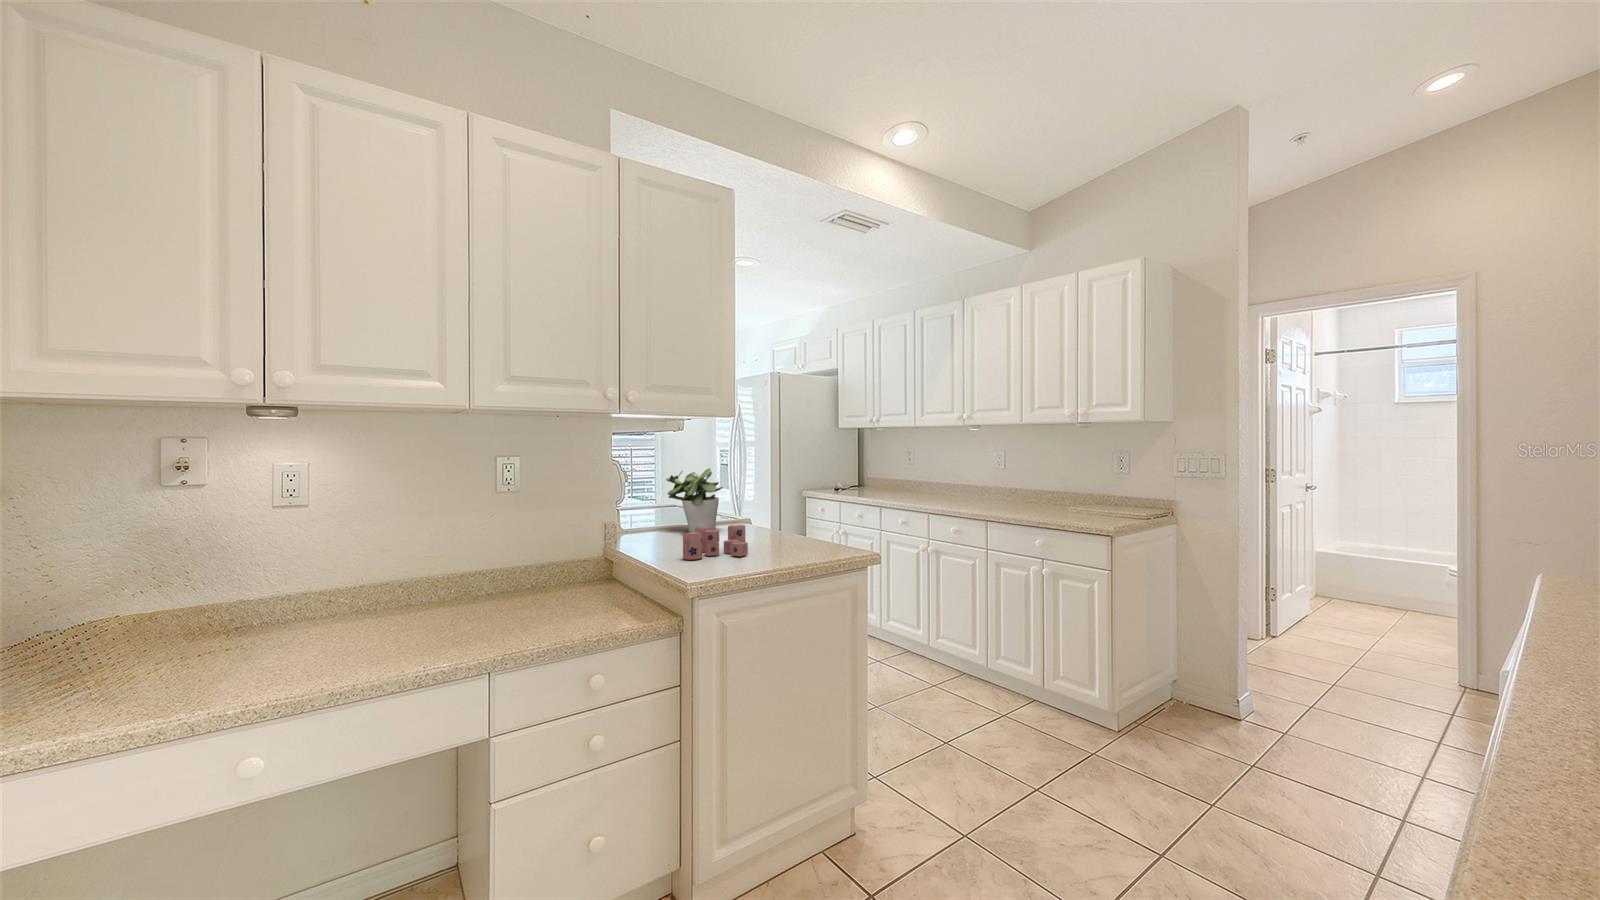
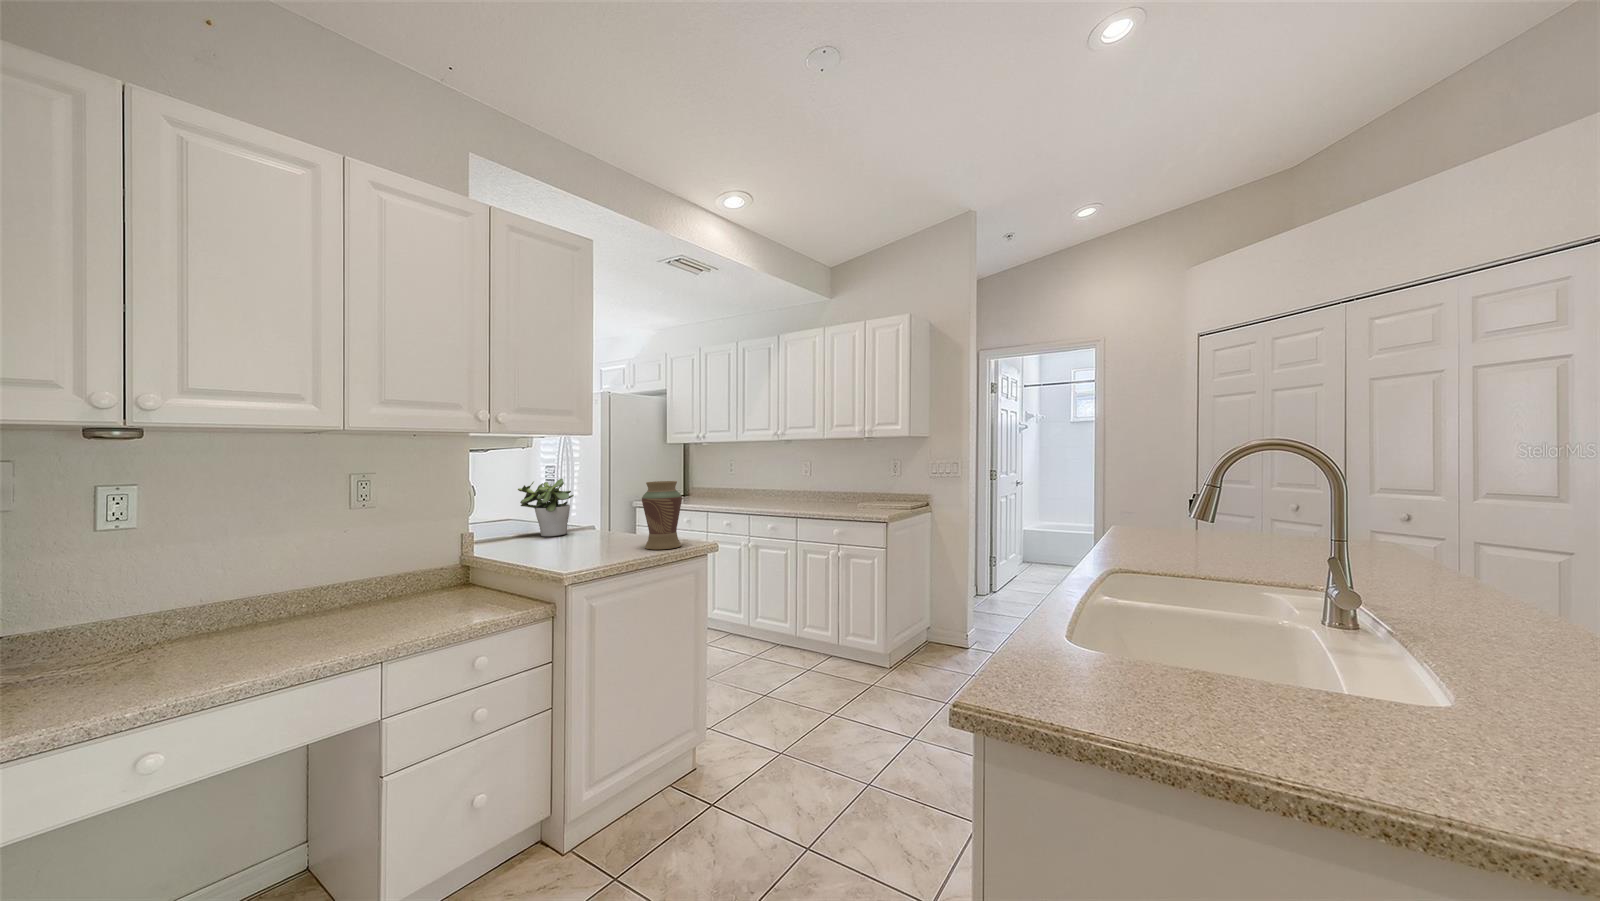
vase: none [789,474,836,557] -> present [642,481,682,549]
candle: present [683,525,748,560] -> none [548,527,606,557]

